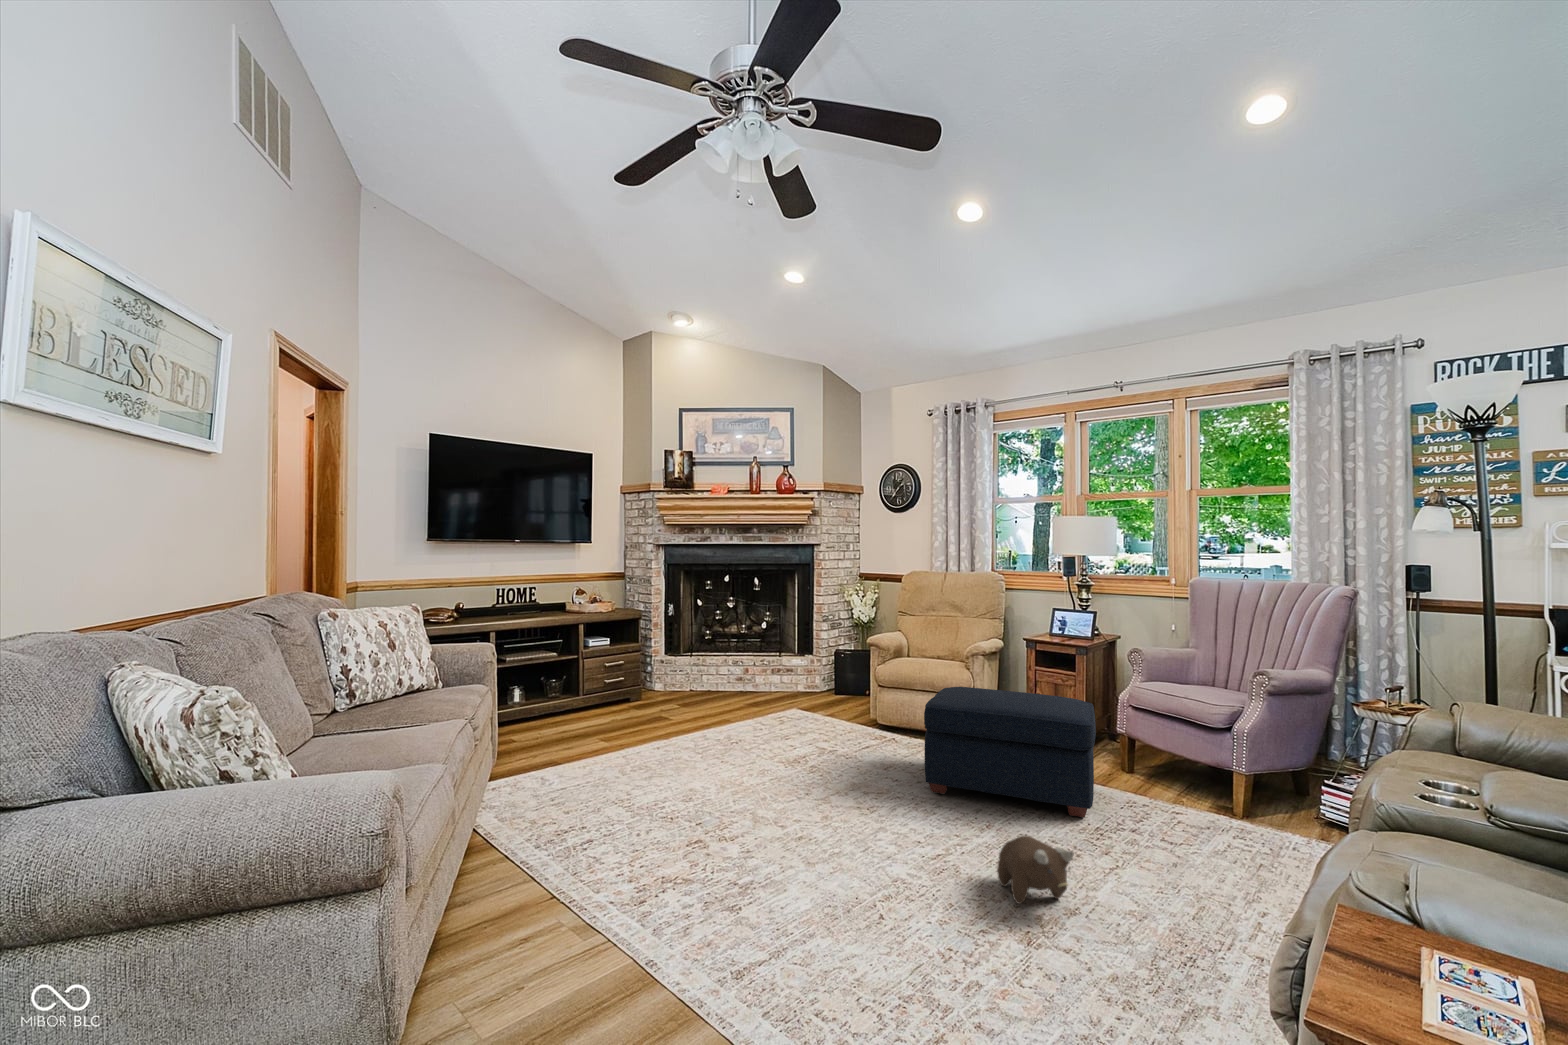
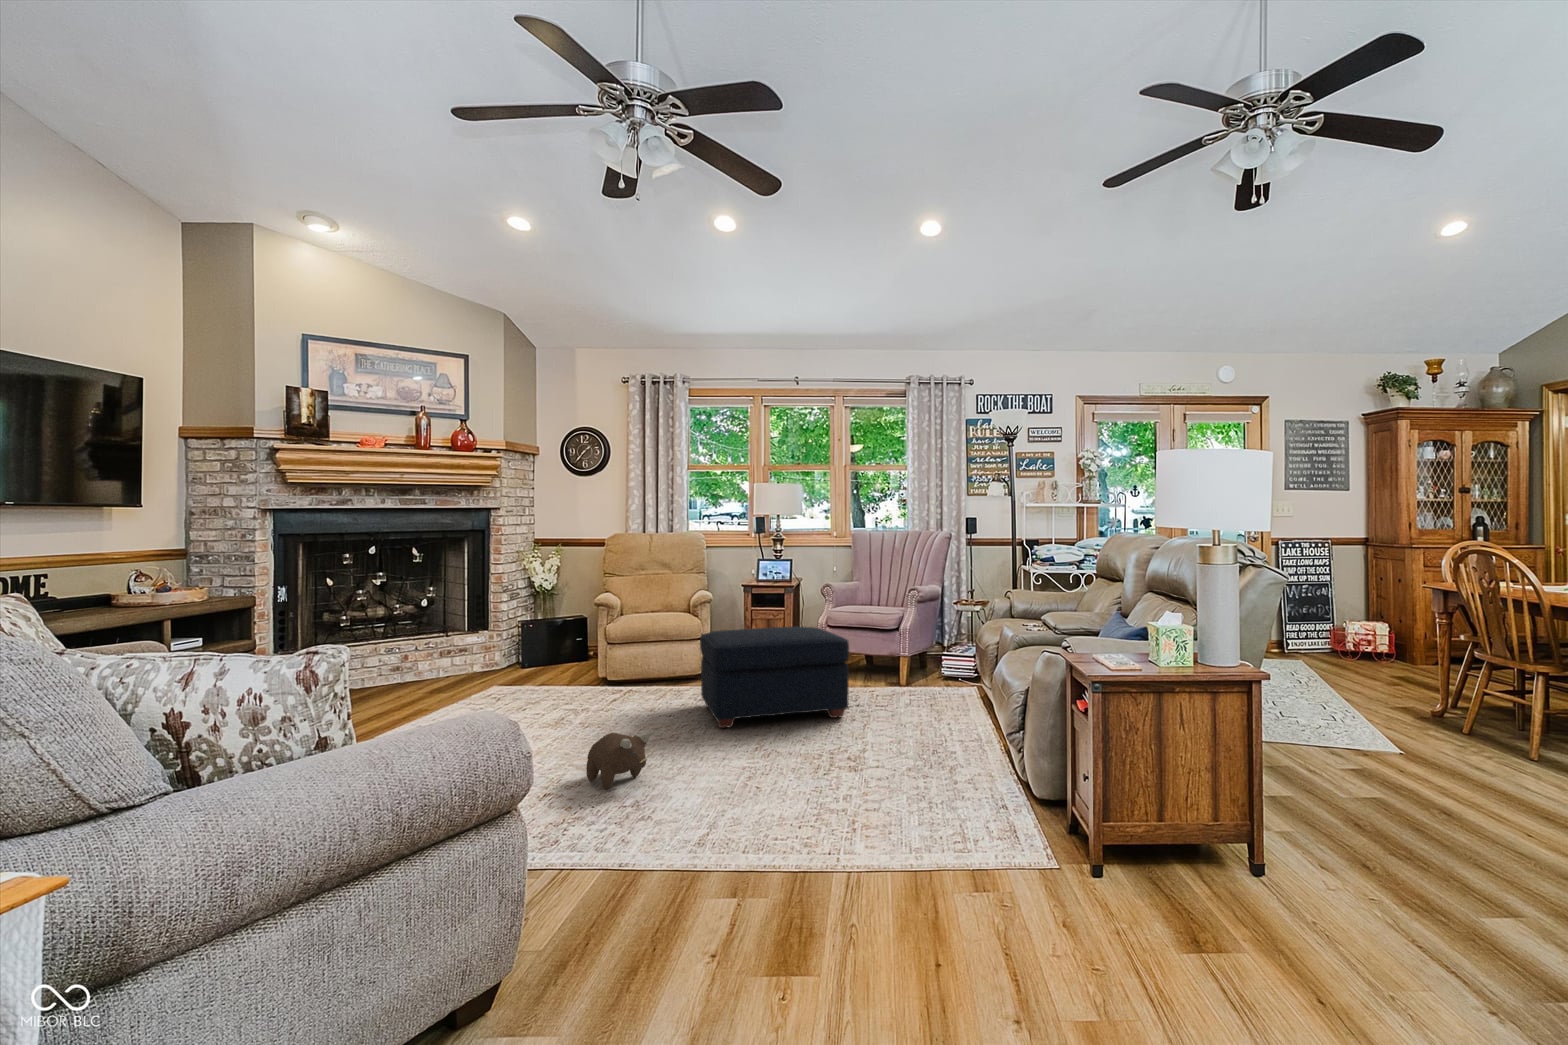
plush toy: present [997,836,1074,904] -> present [586,733,650,789]

